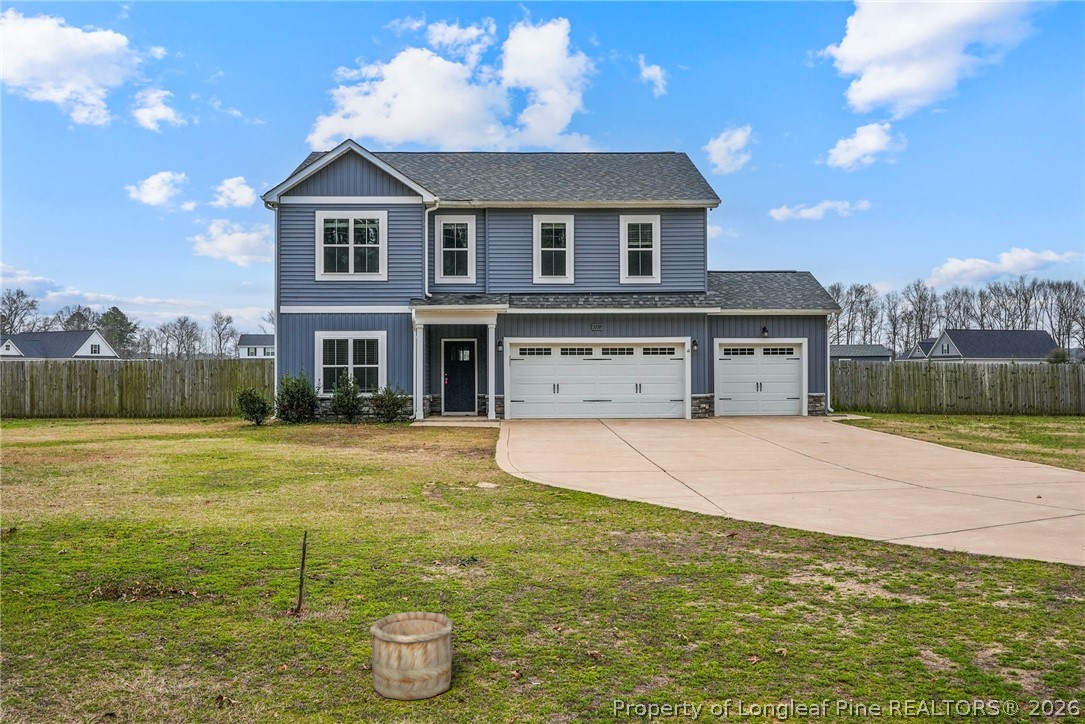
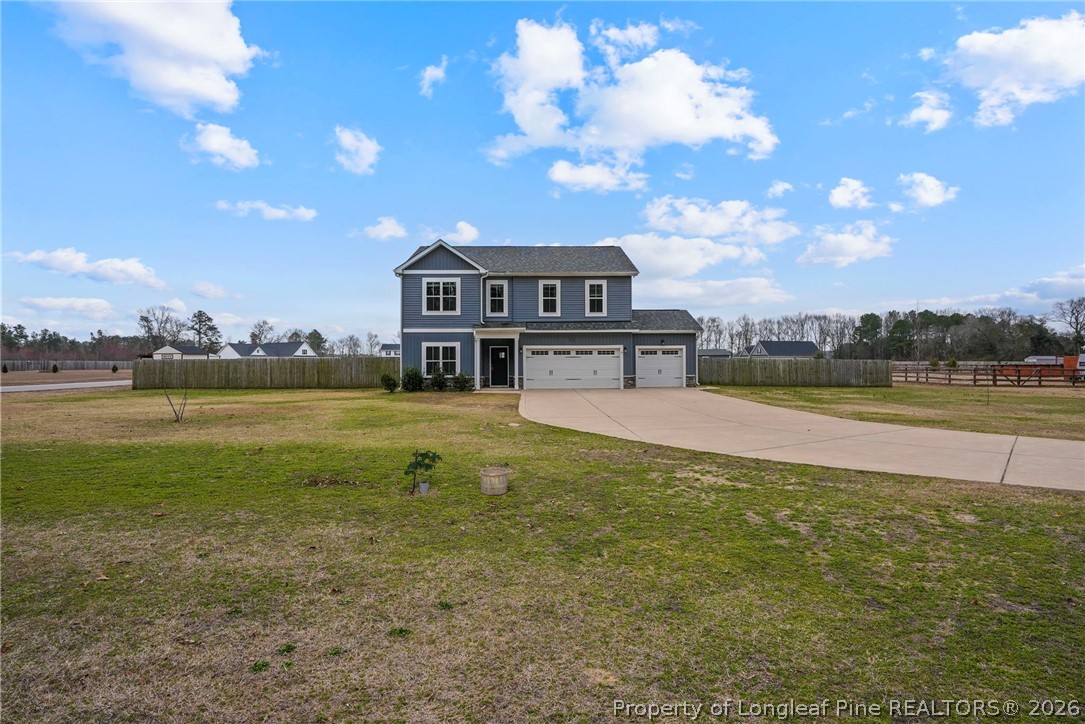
potted plant: none [145,566,265,692] -> present [404,451,442,493]

